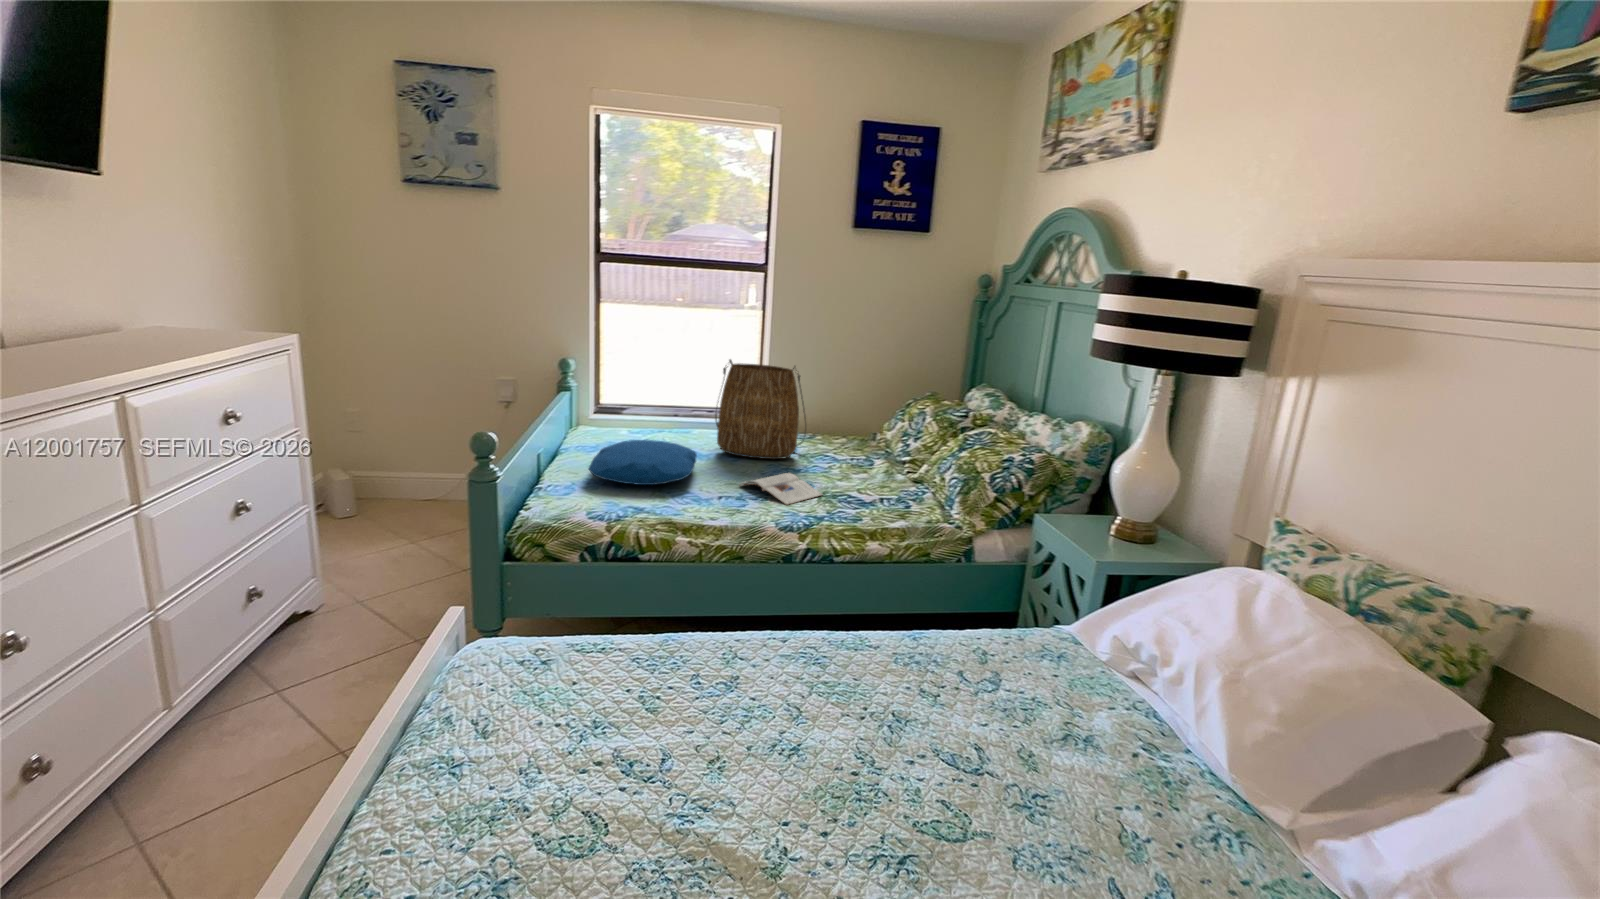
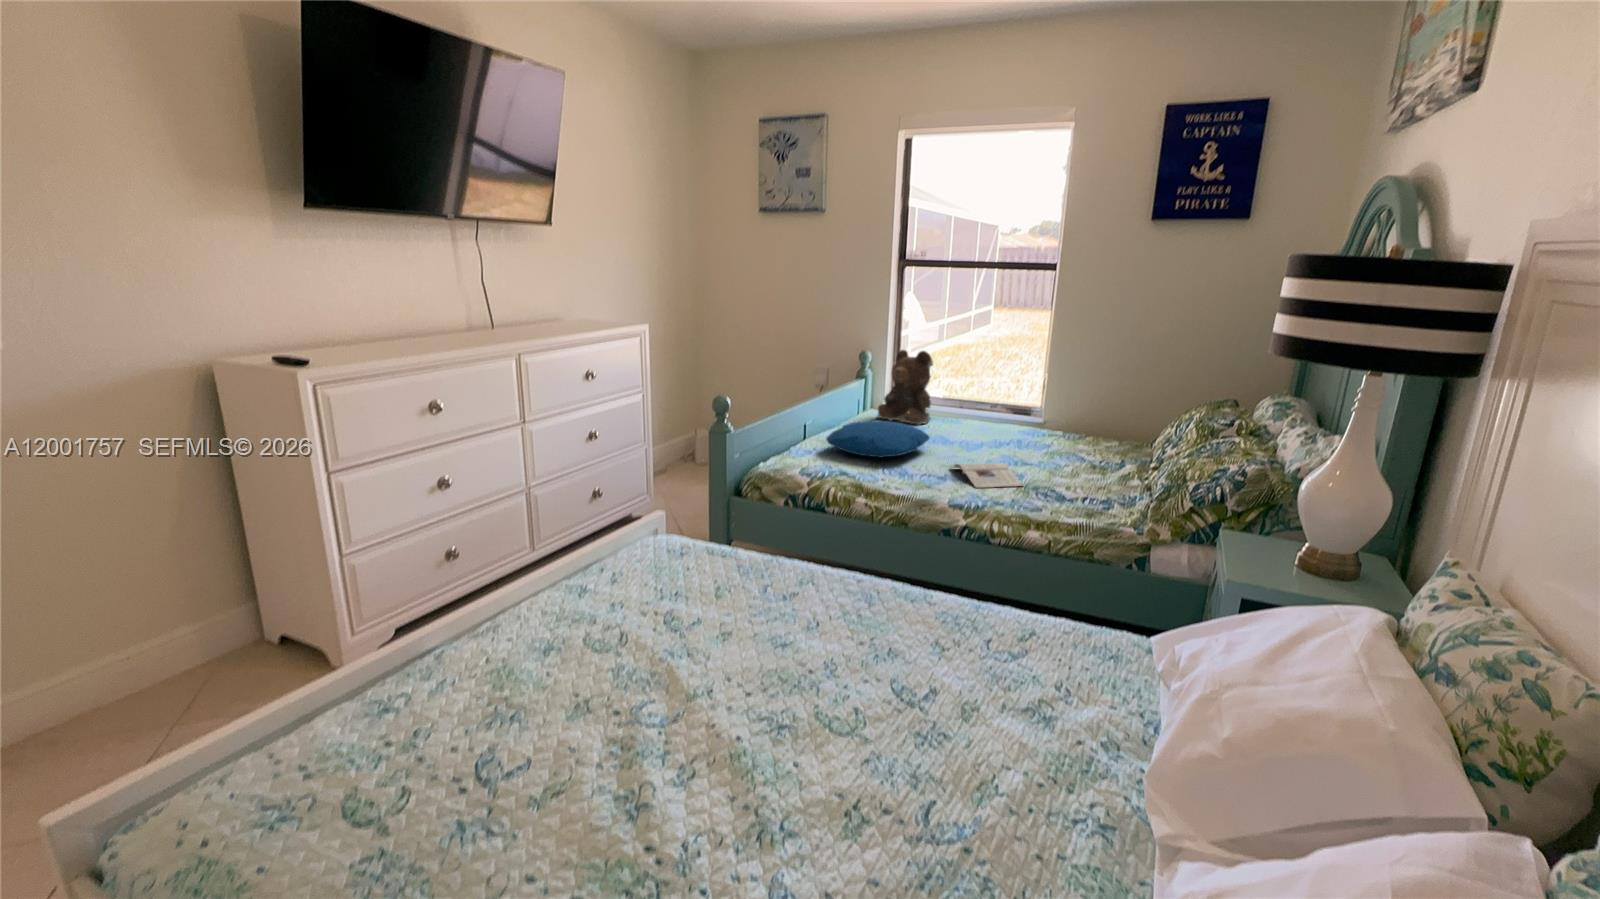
teddy bear: none [596,354,658,438] -> present [877,350,933,425]
tote bag: present [715,359,804,459] -> none [964,353,1056,453]

